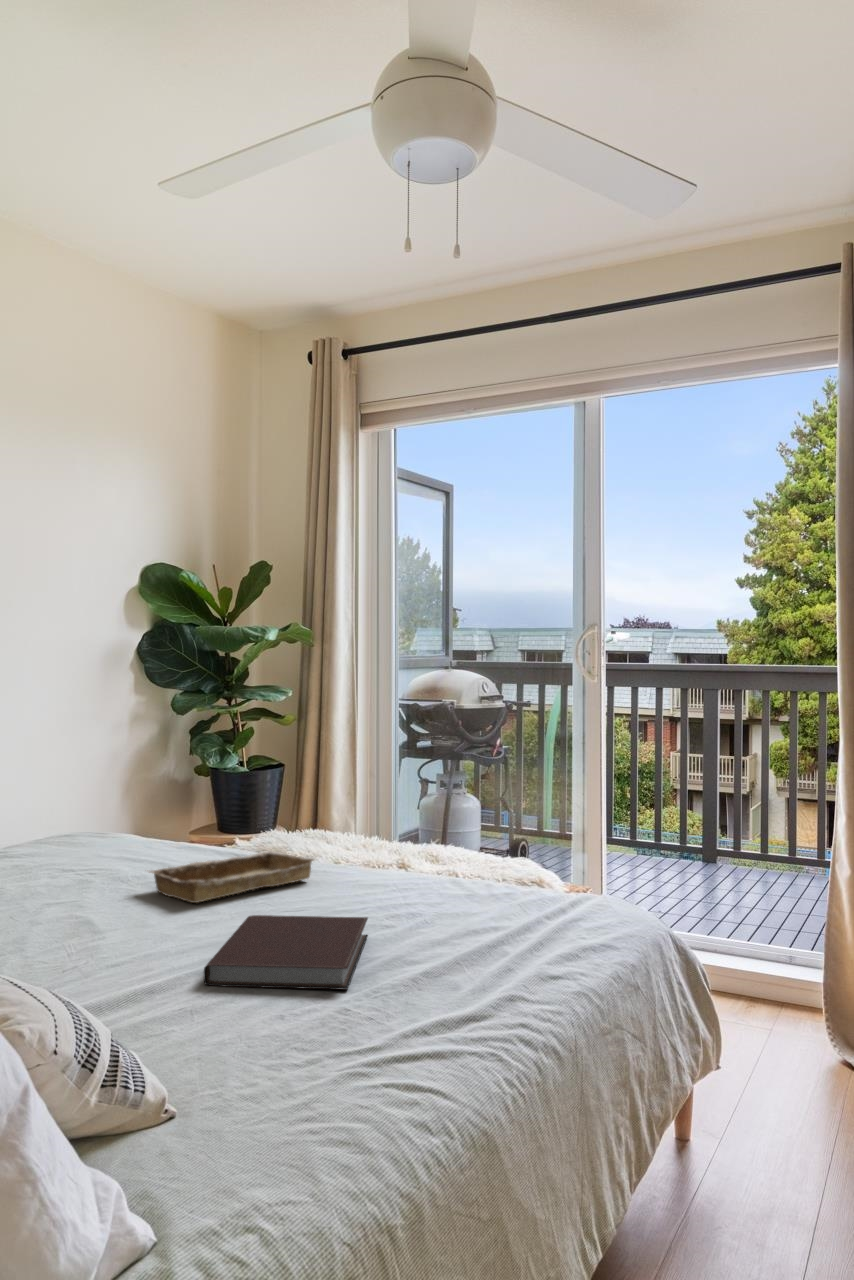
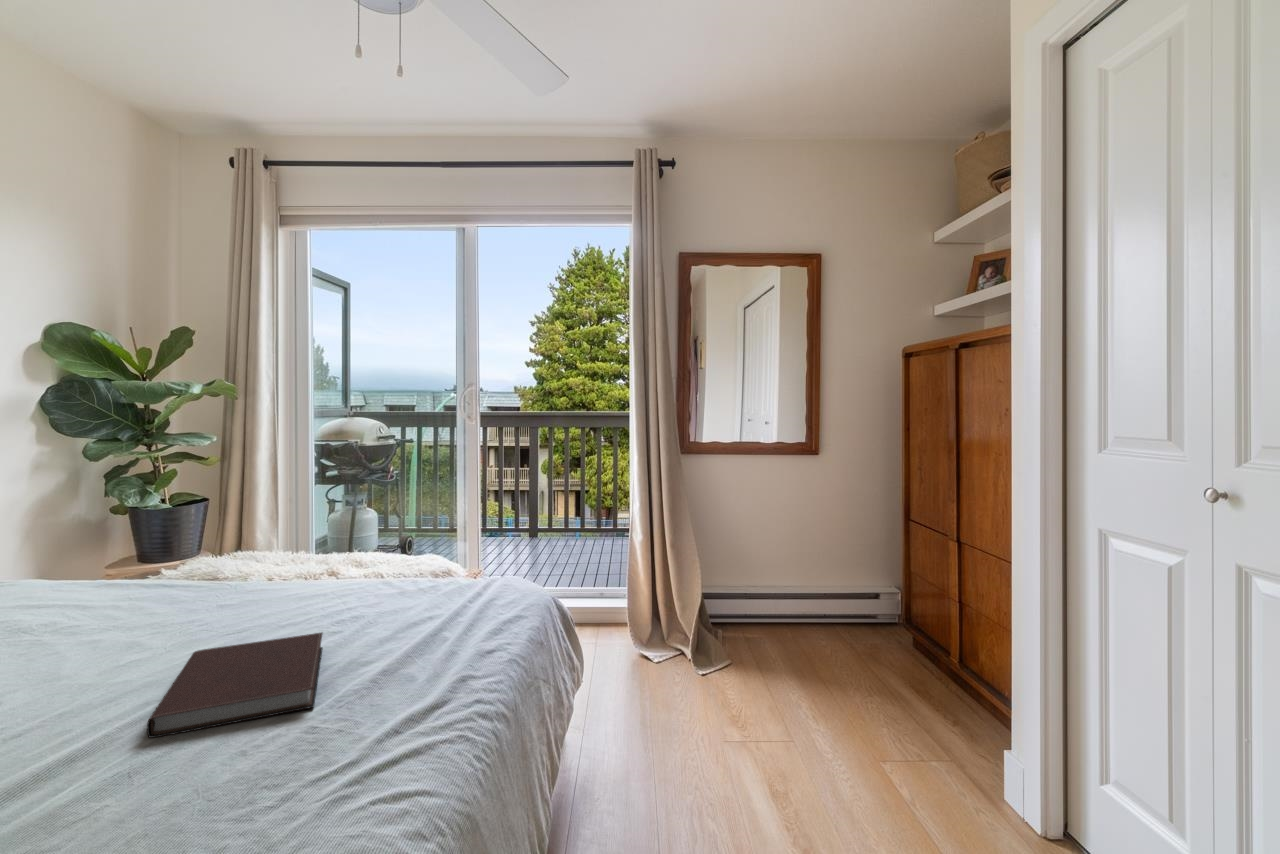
tray: present [149,851,314,903] -> none [59,581,260,645]

